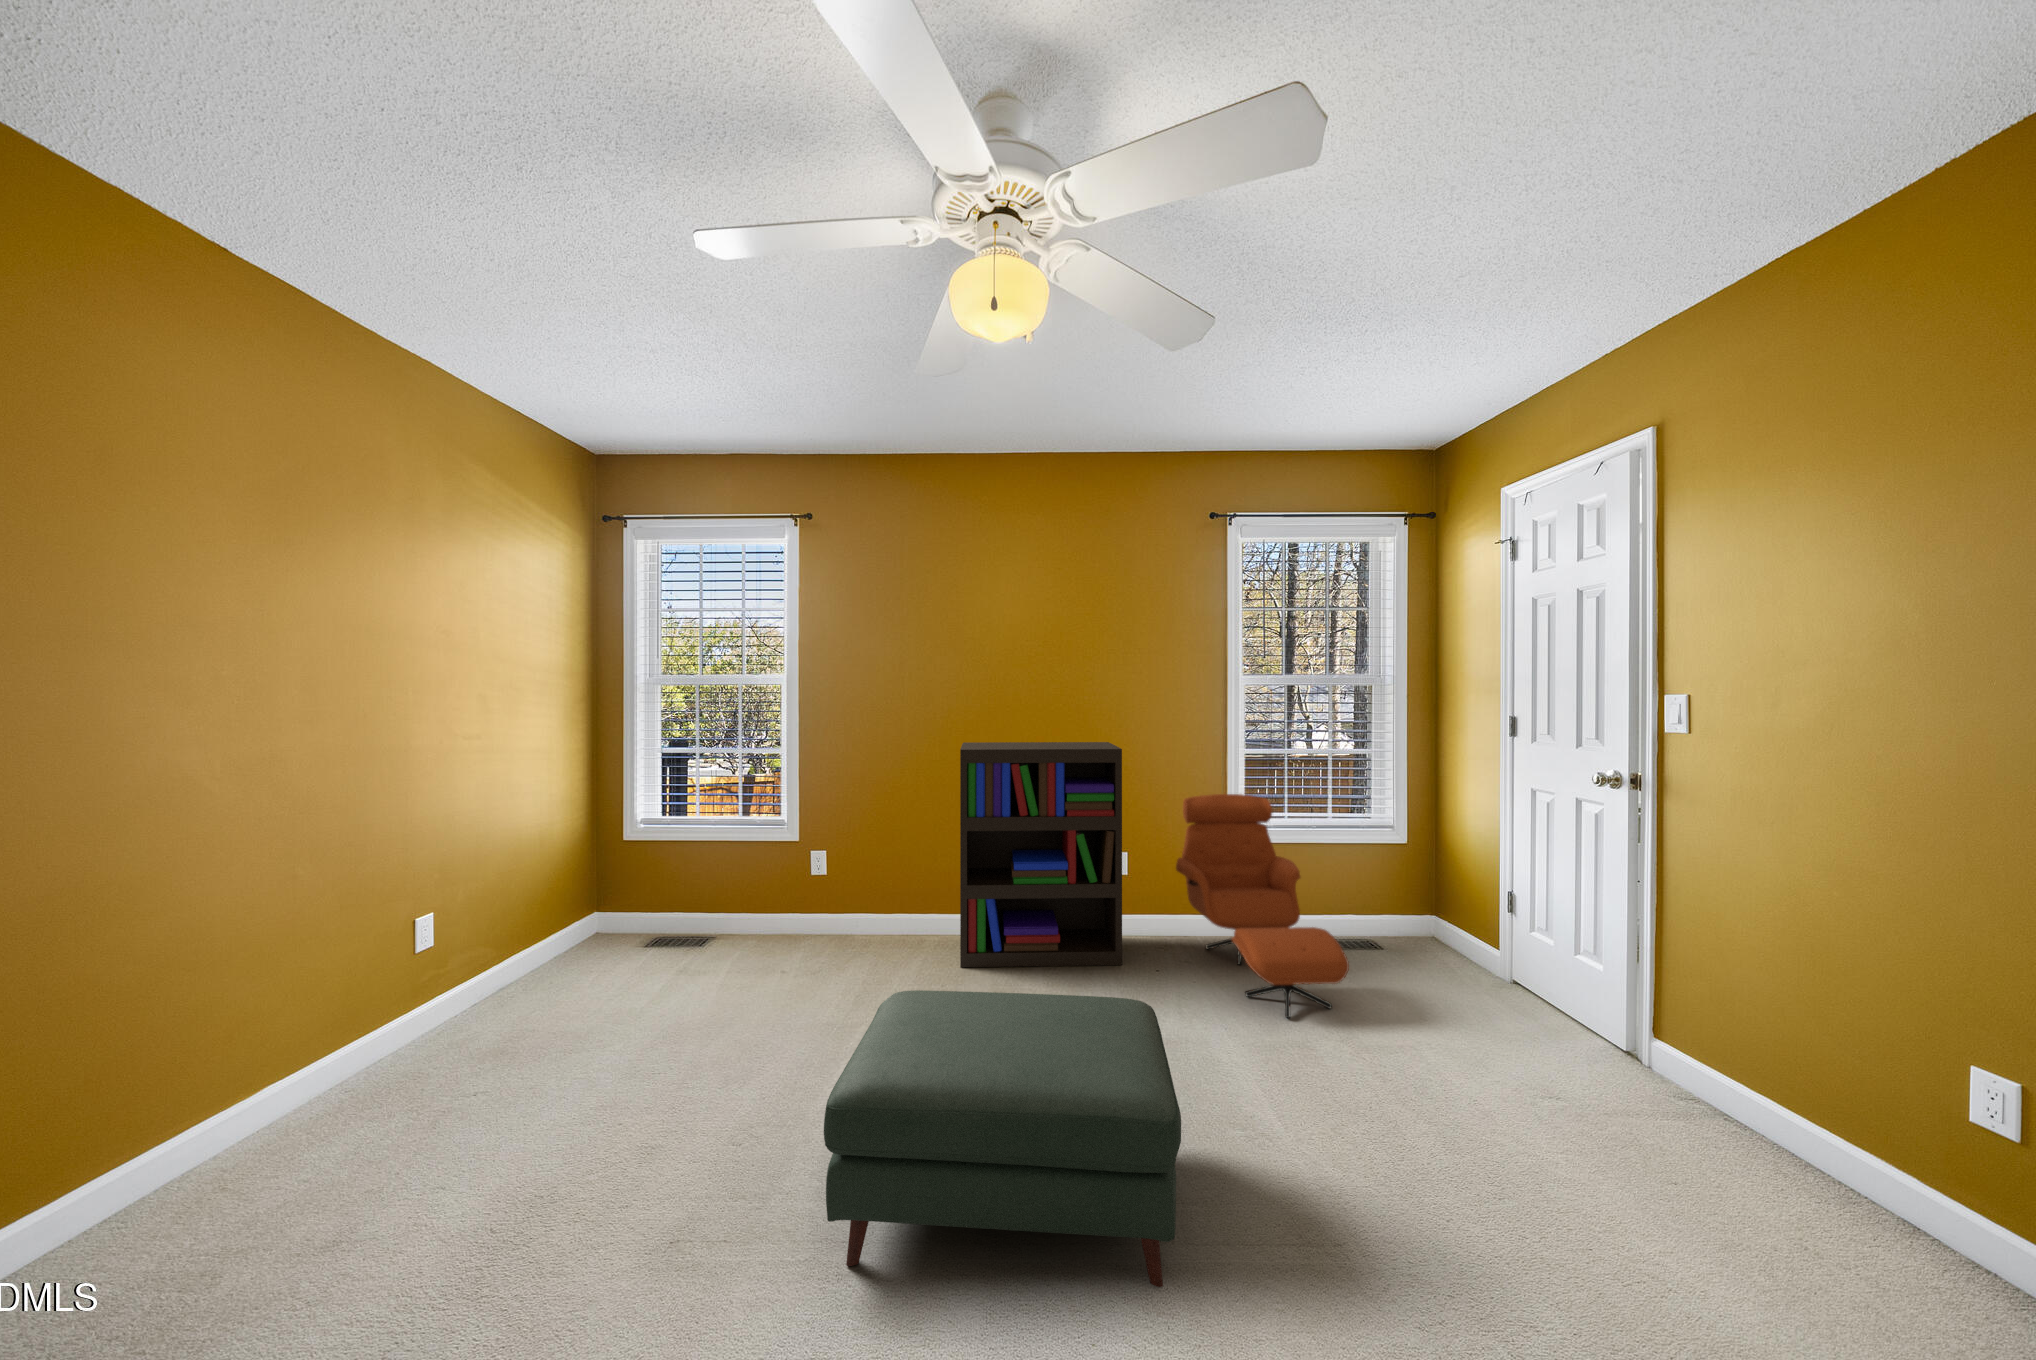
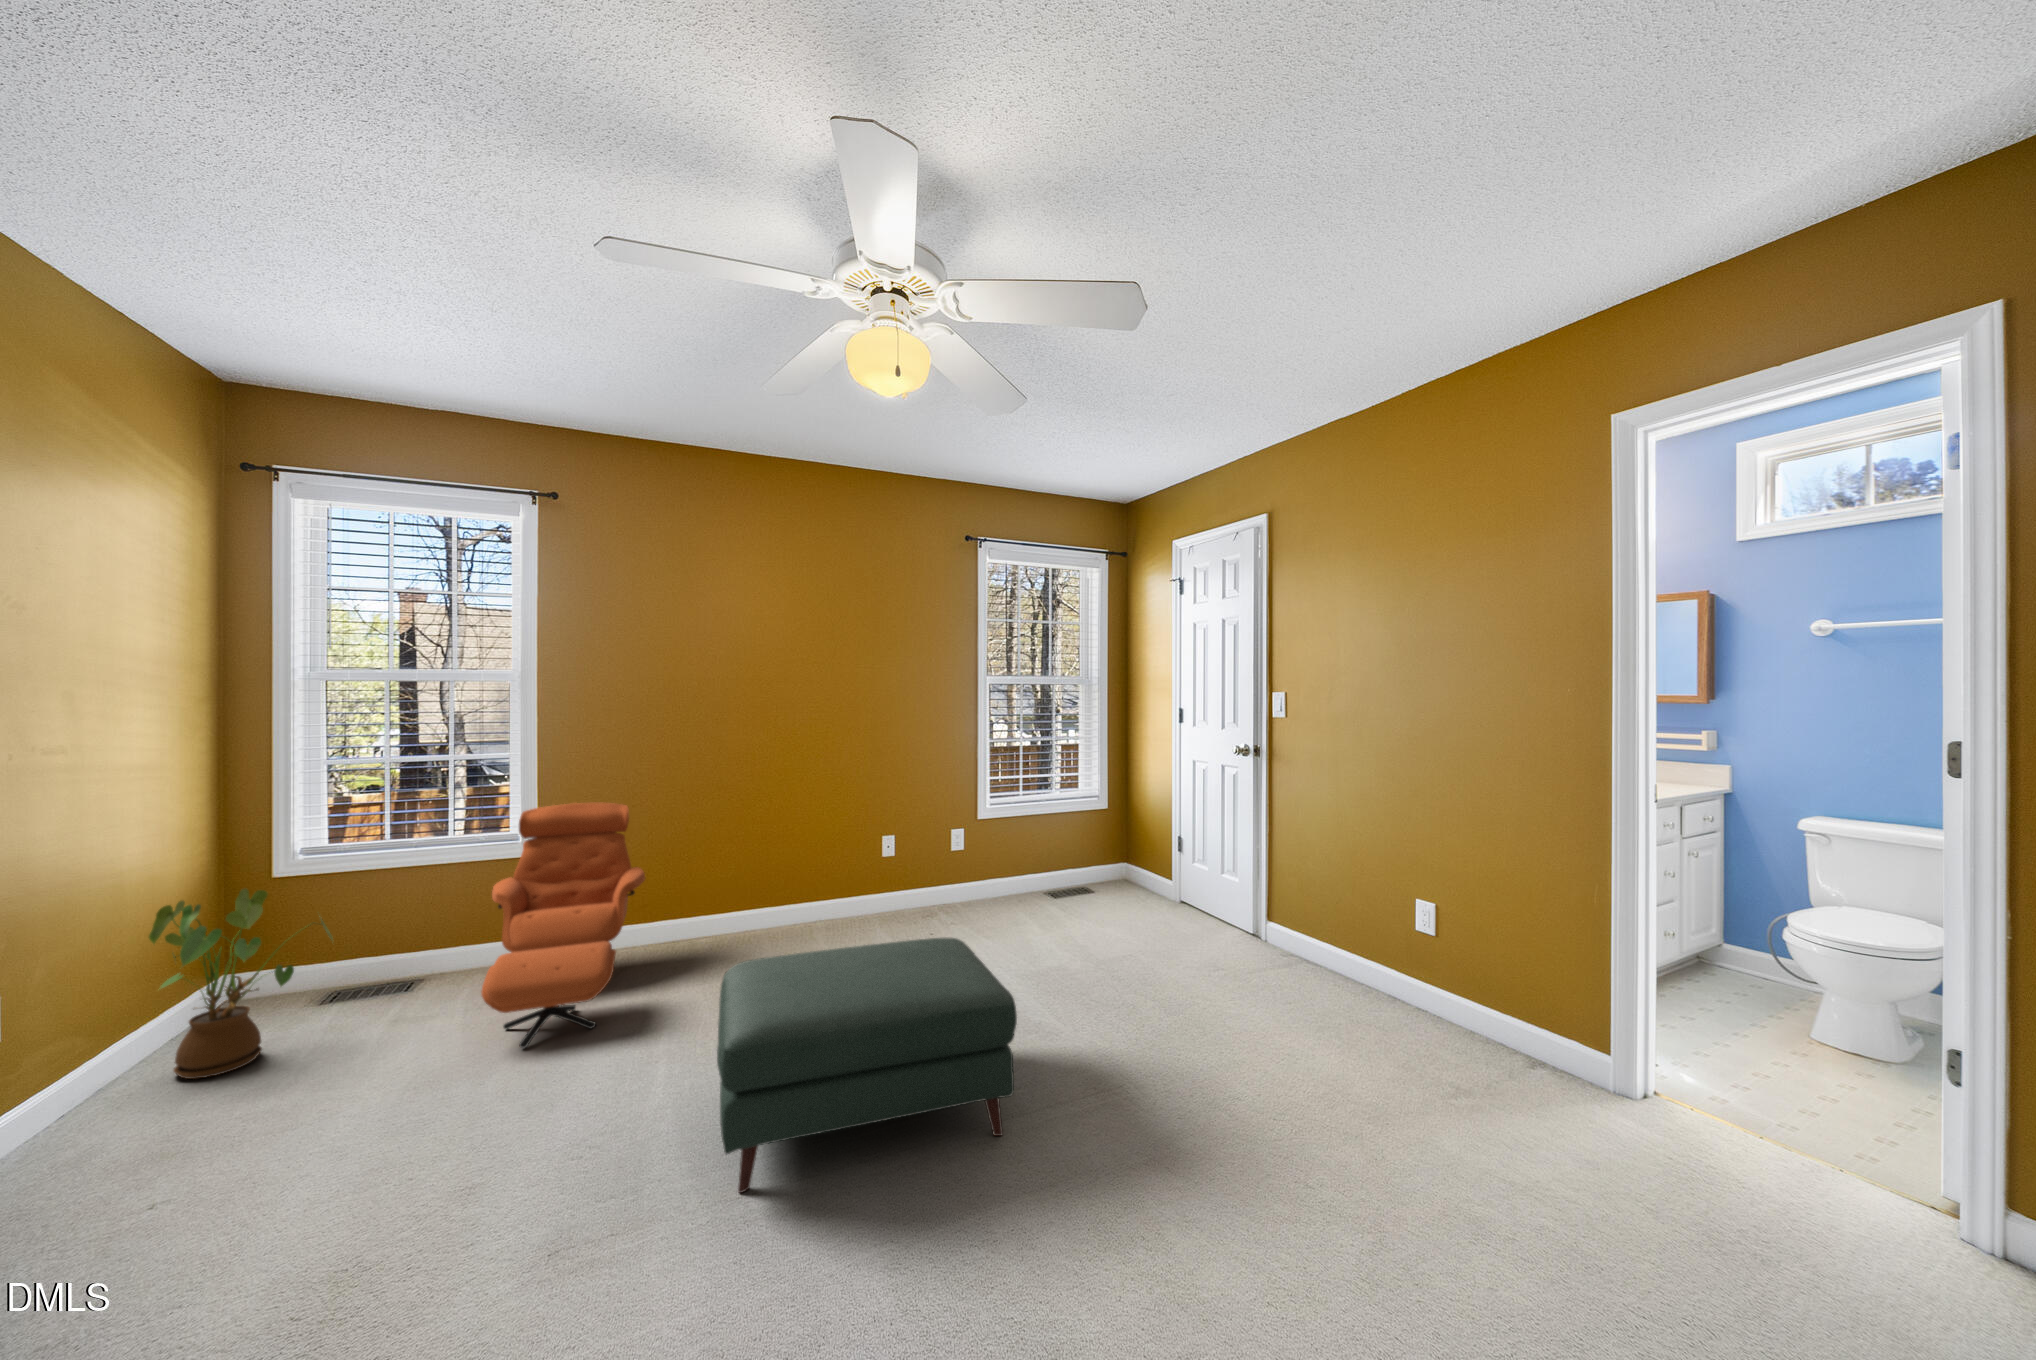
bookshelf: present [960,742,1122,967] -> none [726,737,891,961]
armchair: present [1176,794,1349,1018] -> present [481,802,645,1048]
house plant: none [519,854,637,1005] -> present [149,889,333,1079]

